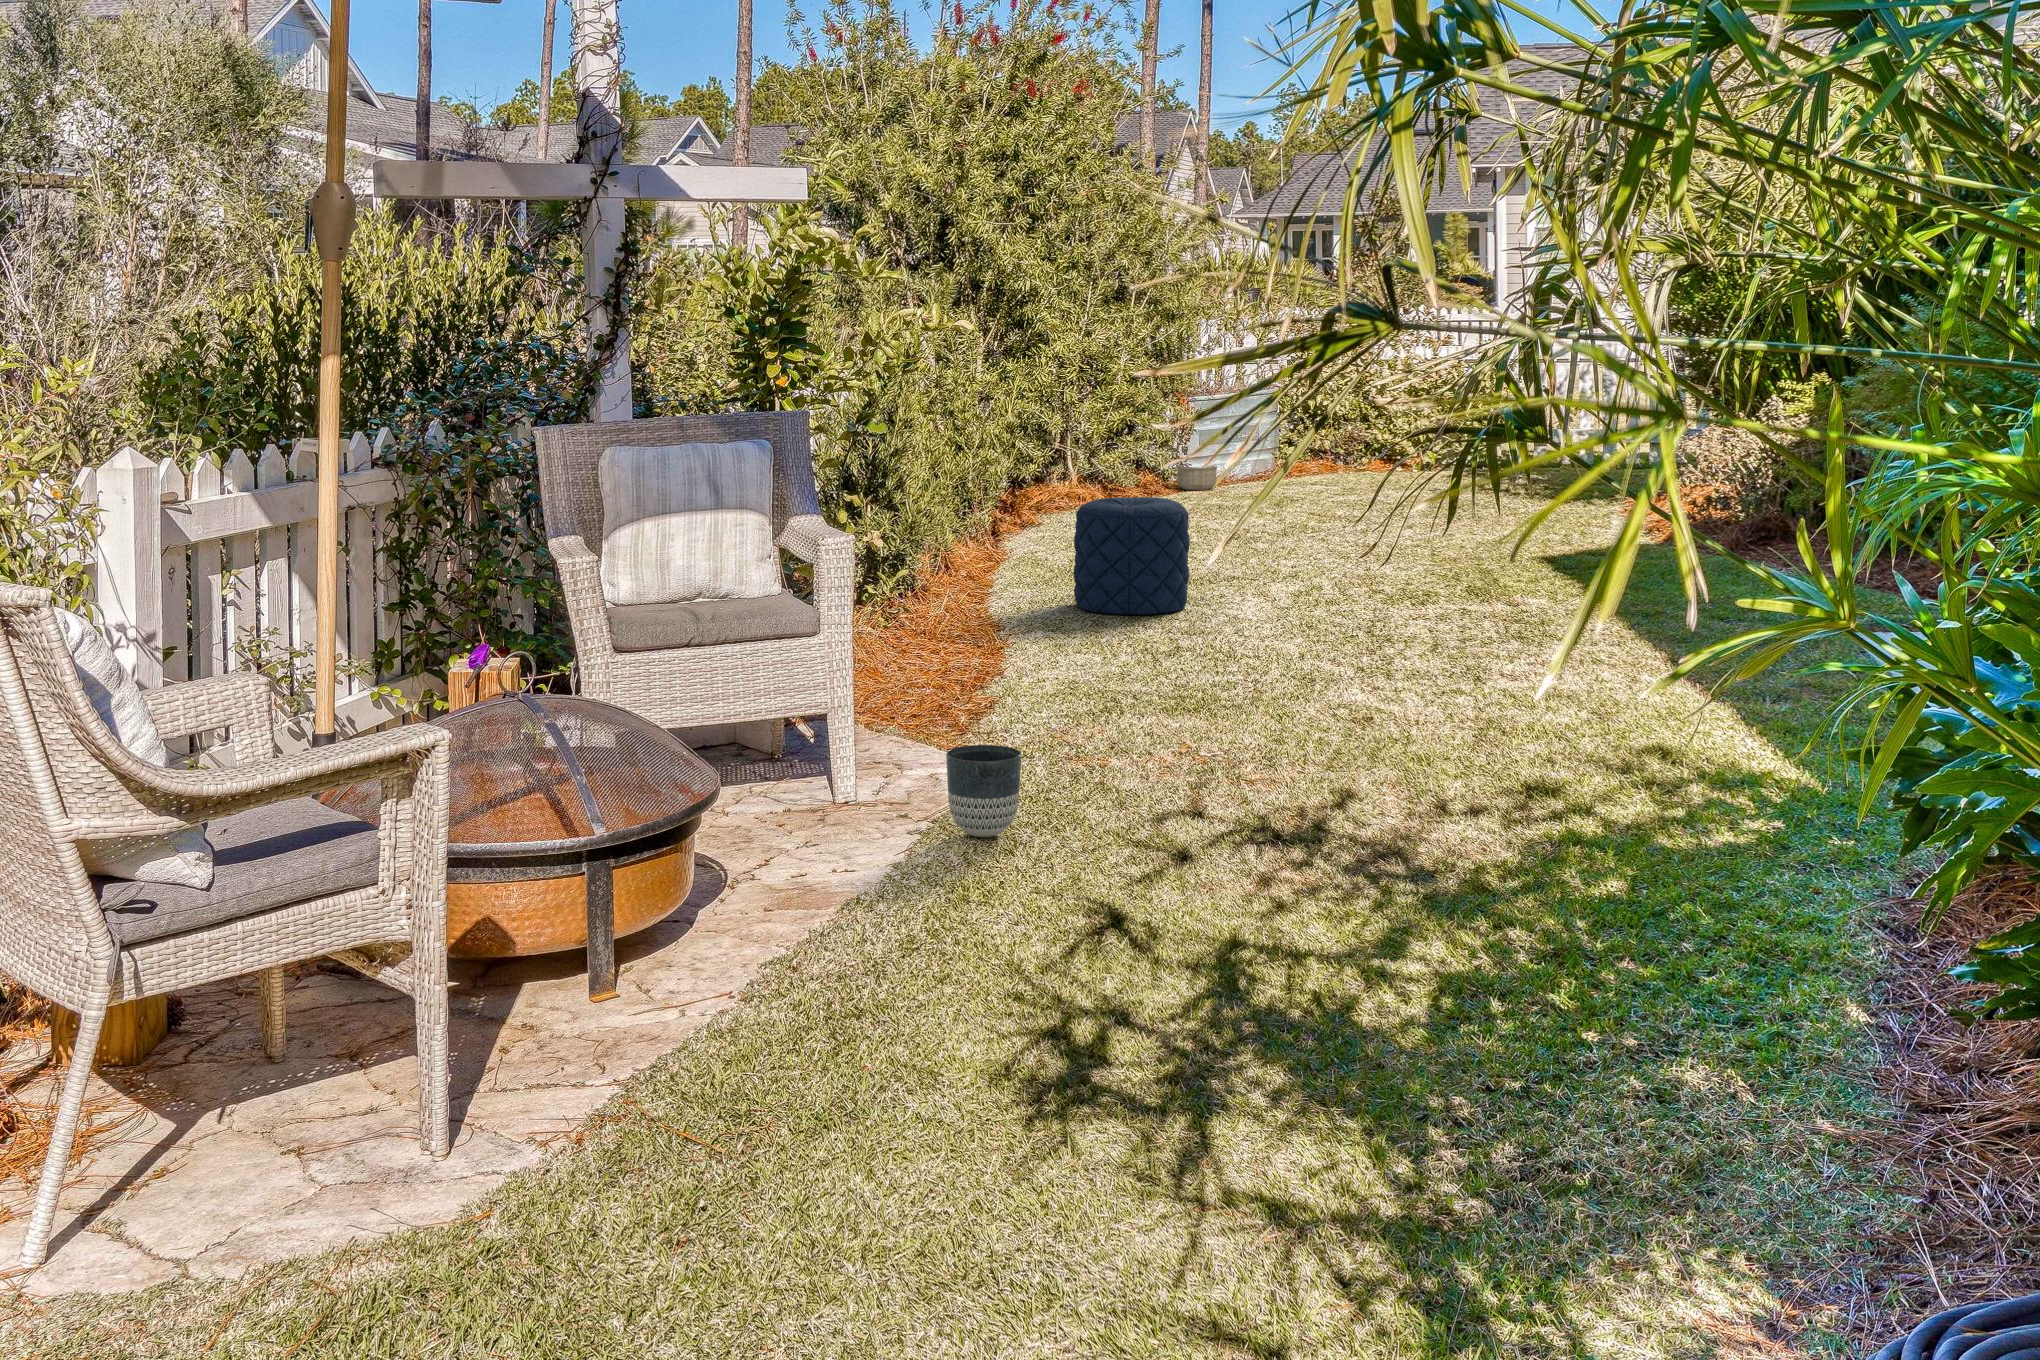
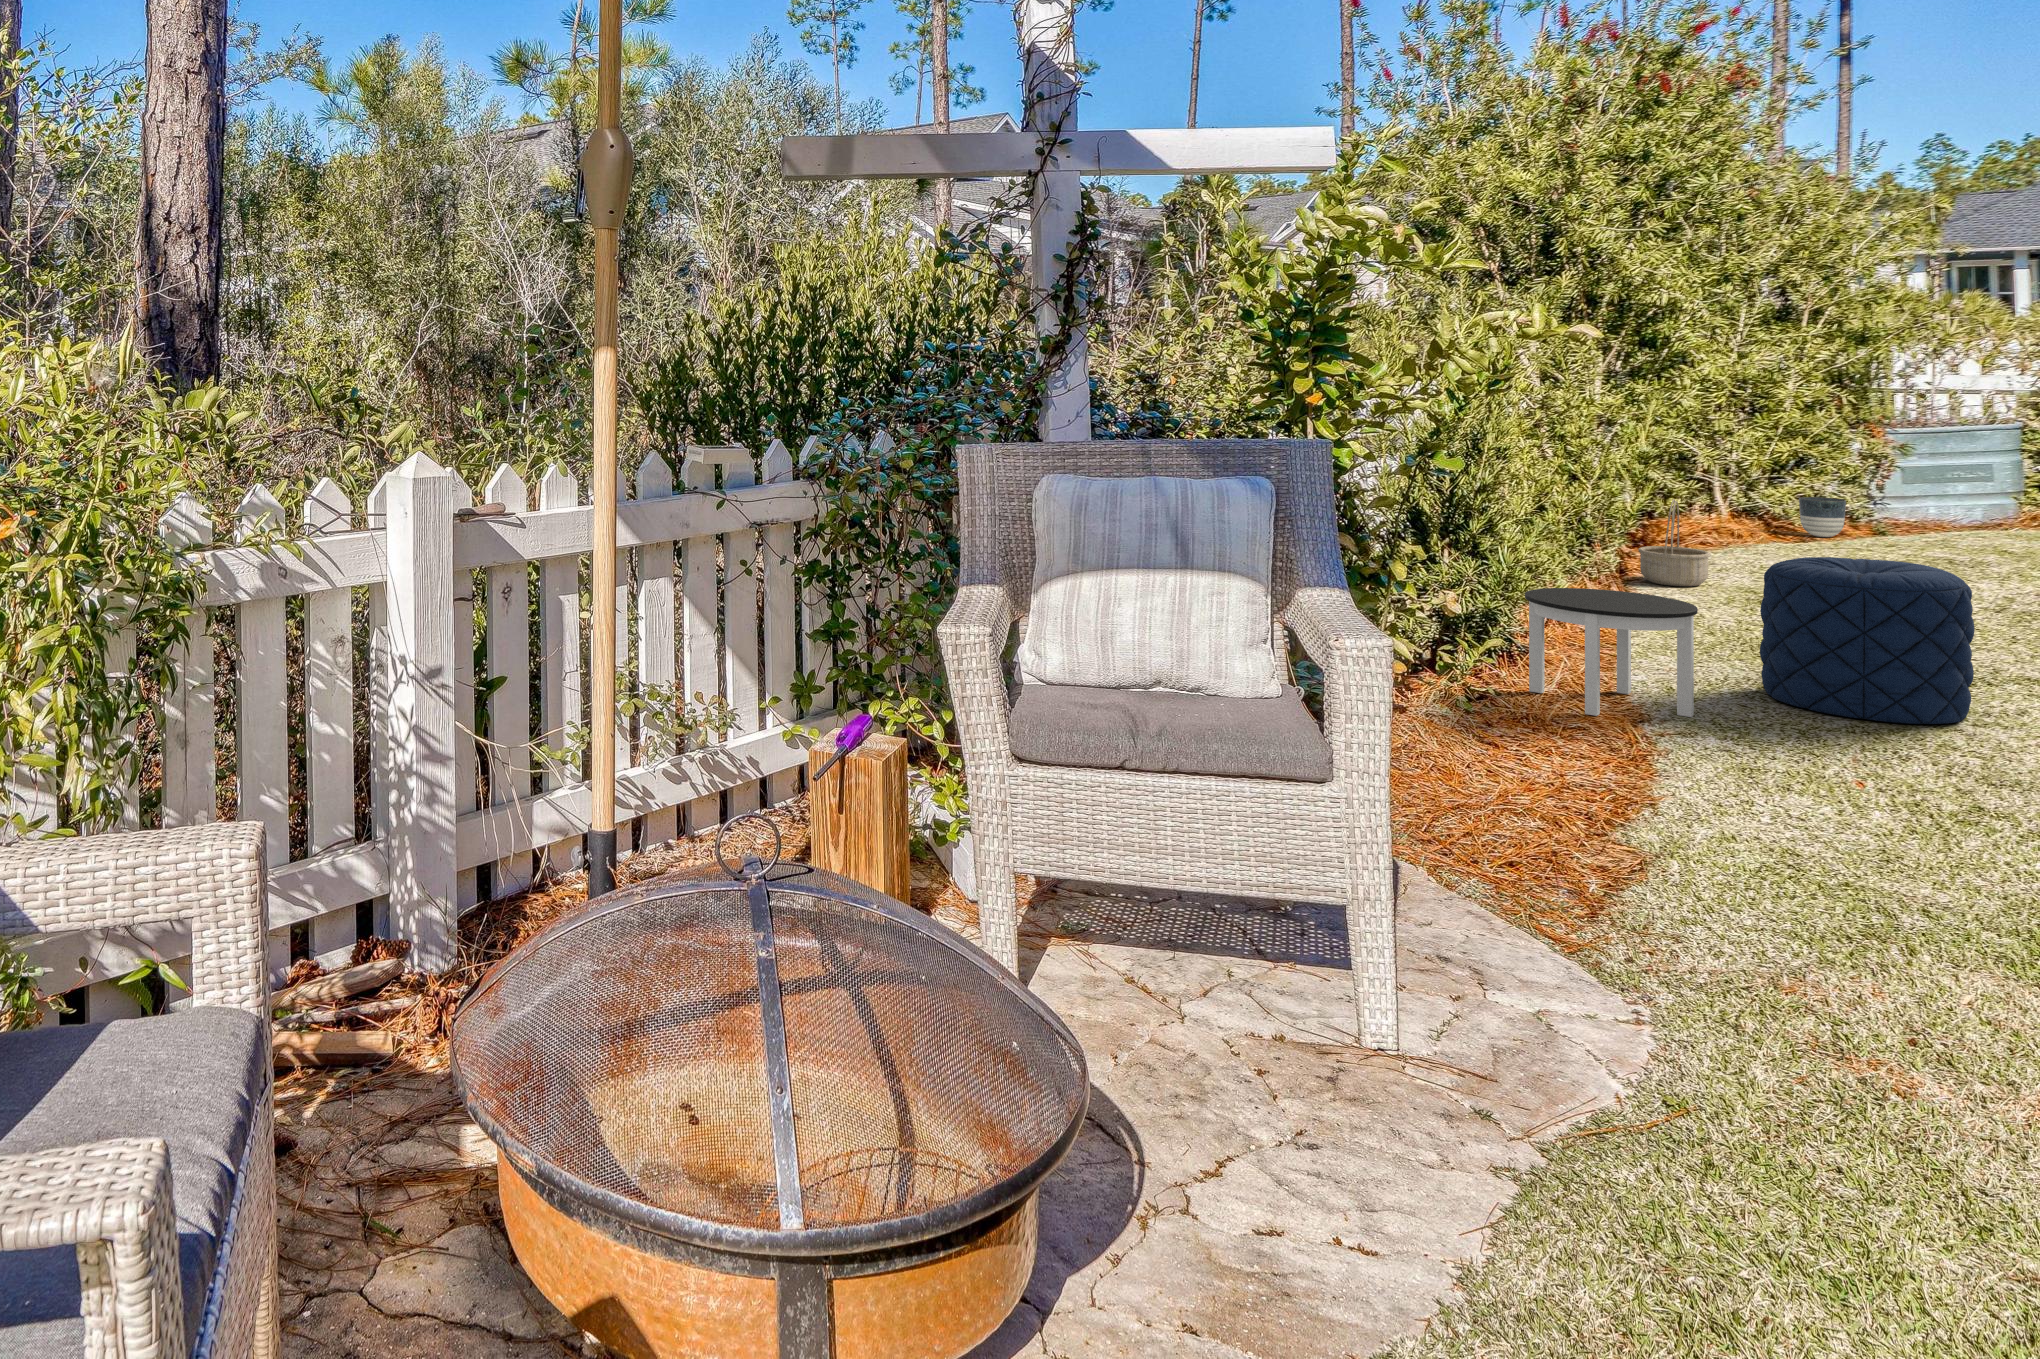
basket: present [1176,464,1217,490] -> present [1638,499,1710,586]
round table: none [924,534,1034,631] -> present [1525,588,1698,717]
planter: present [946,745,1021,837] -> present [1799,497,1846,537]

